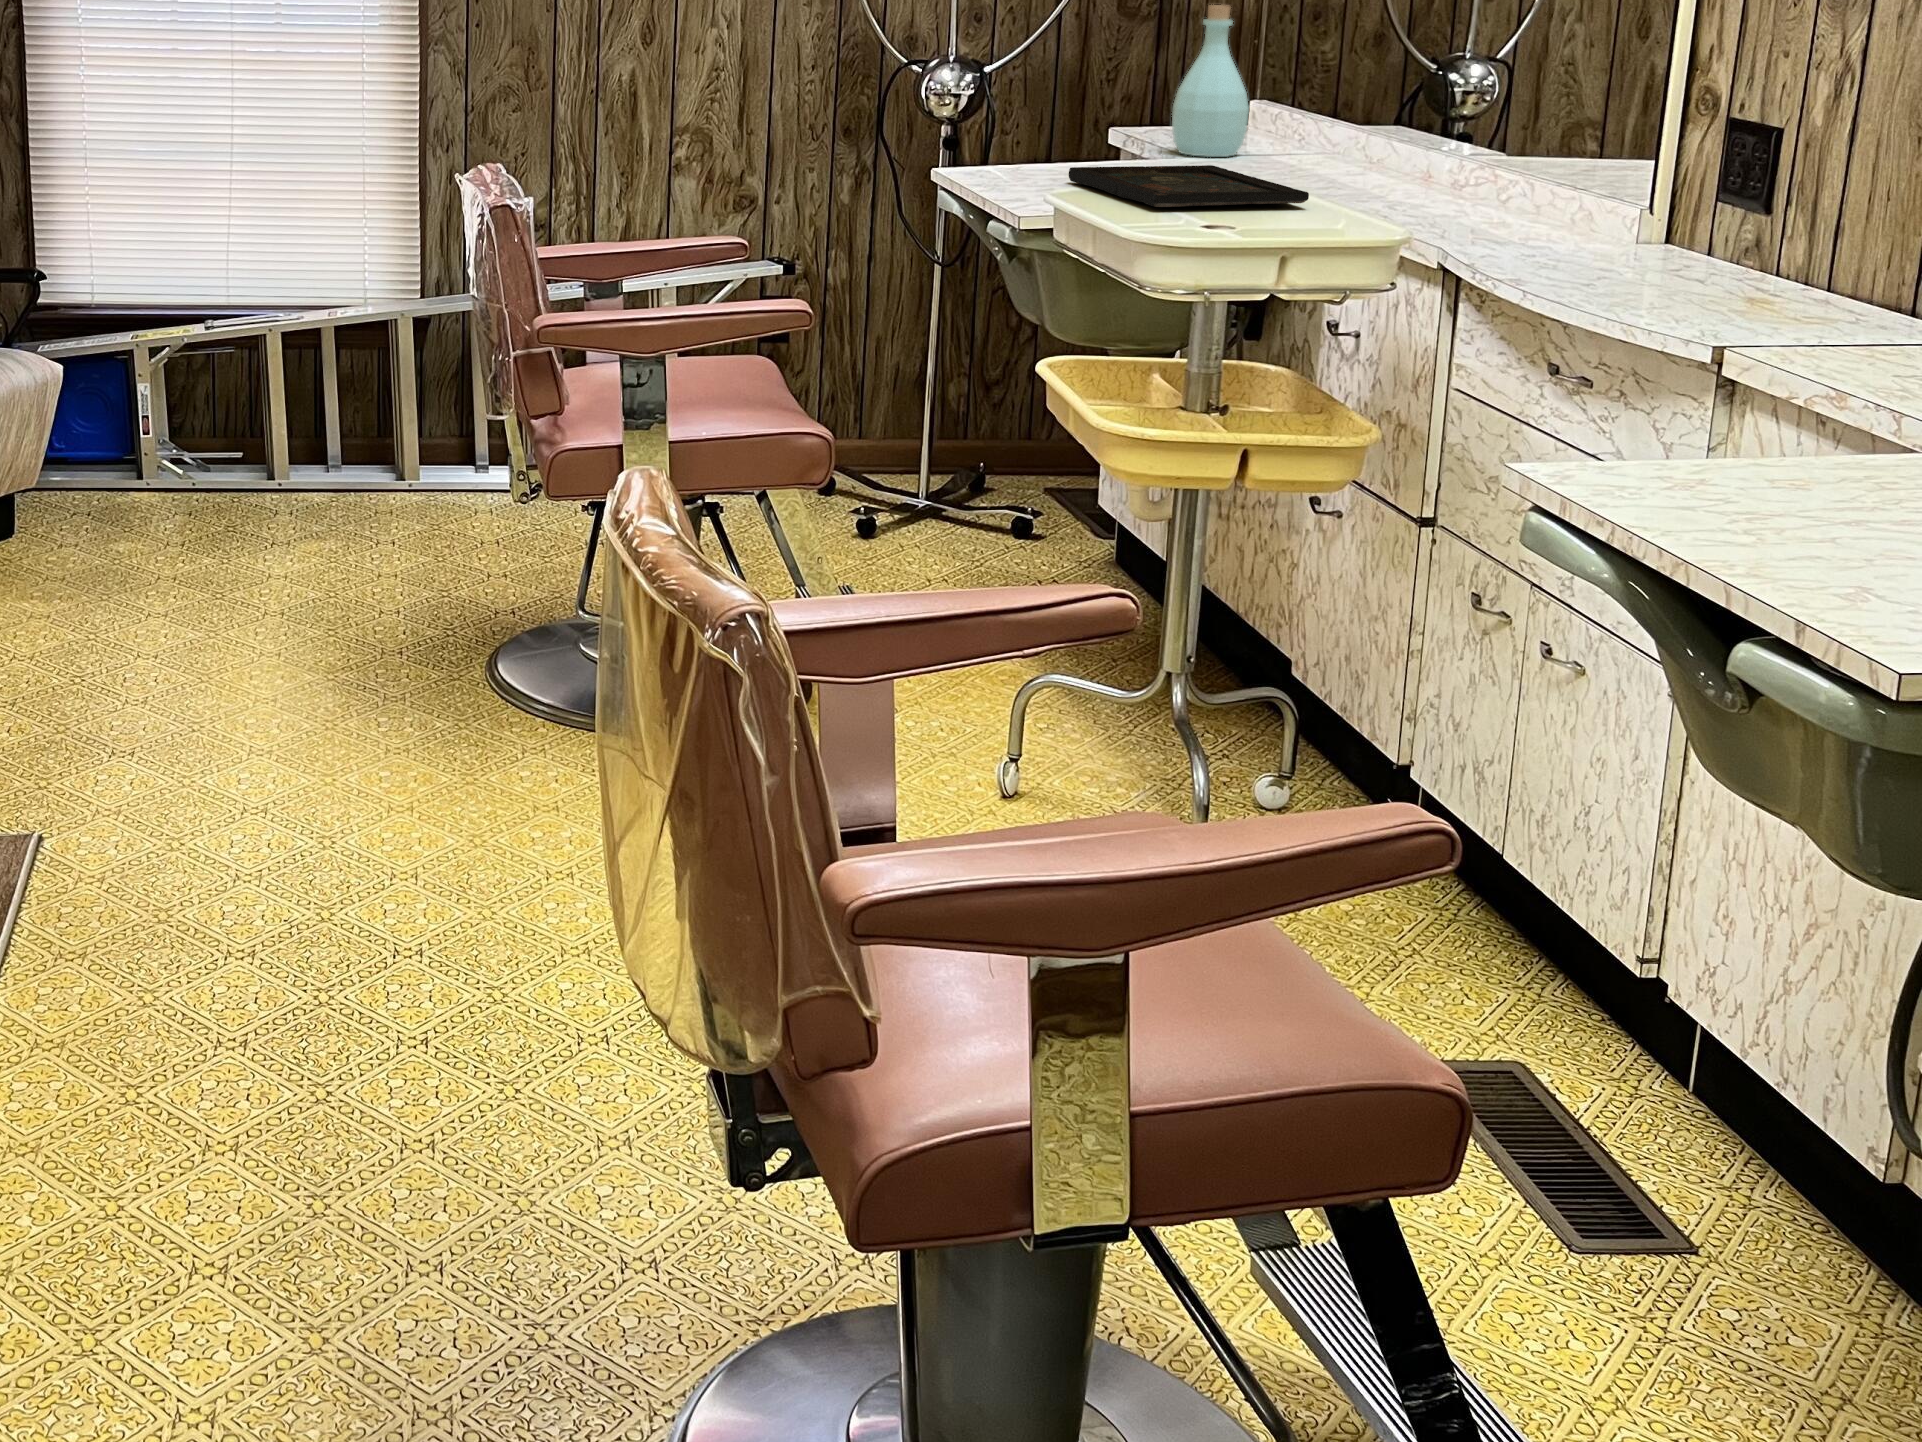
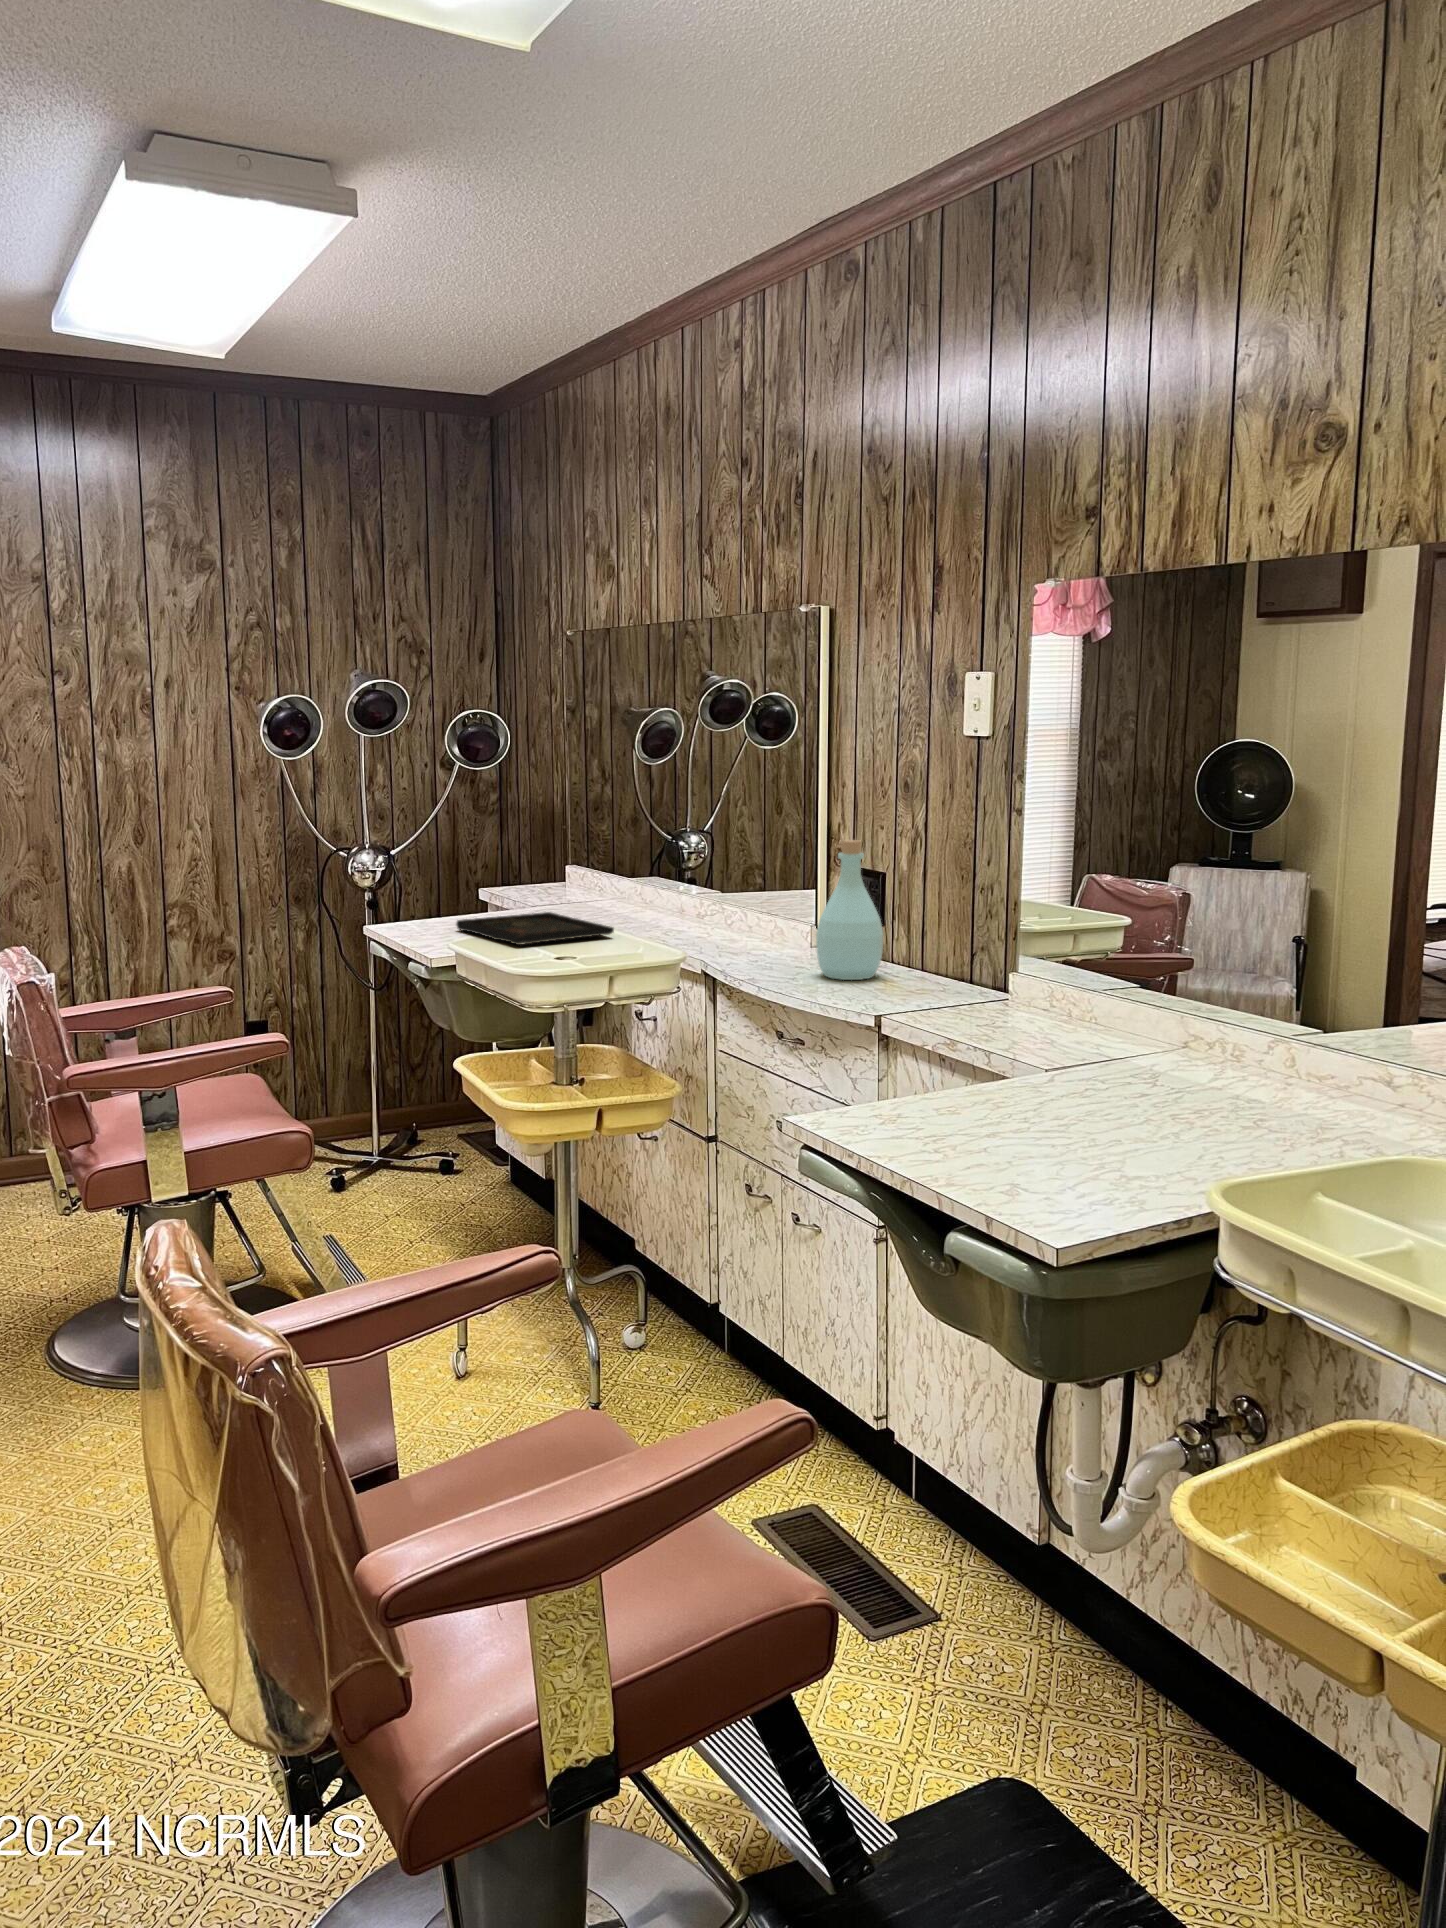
bottle: present [1172,5,1249,157] -> present [816,840,883,980]

